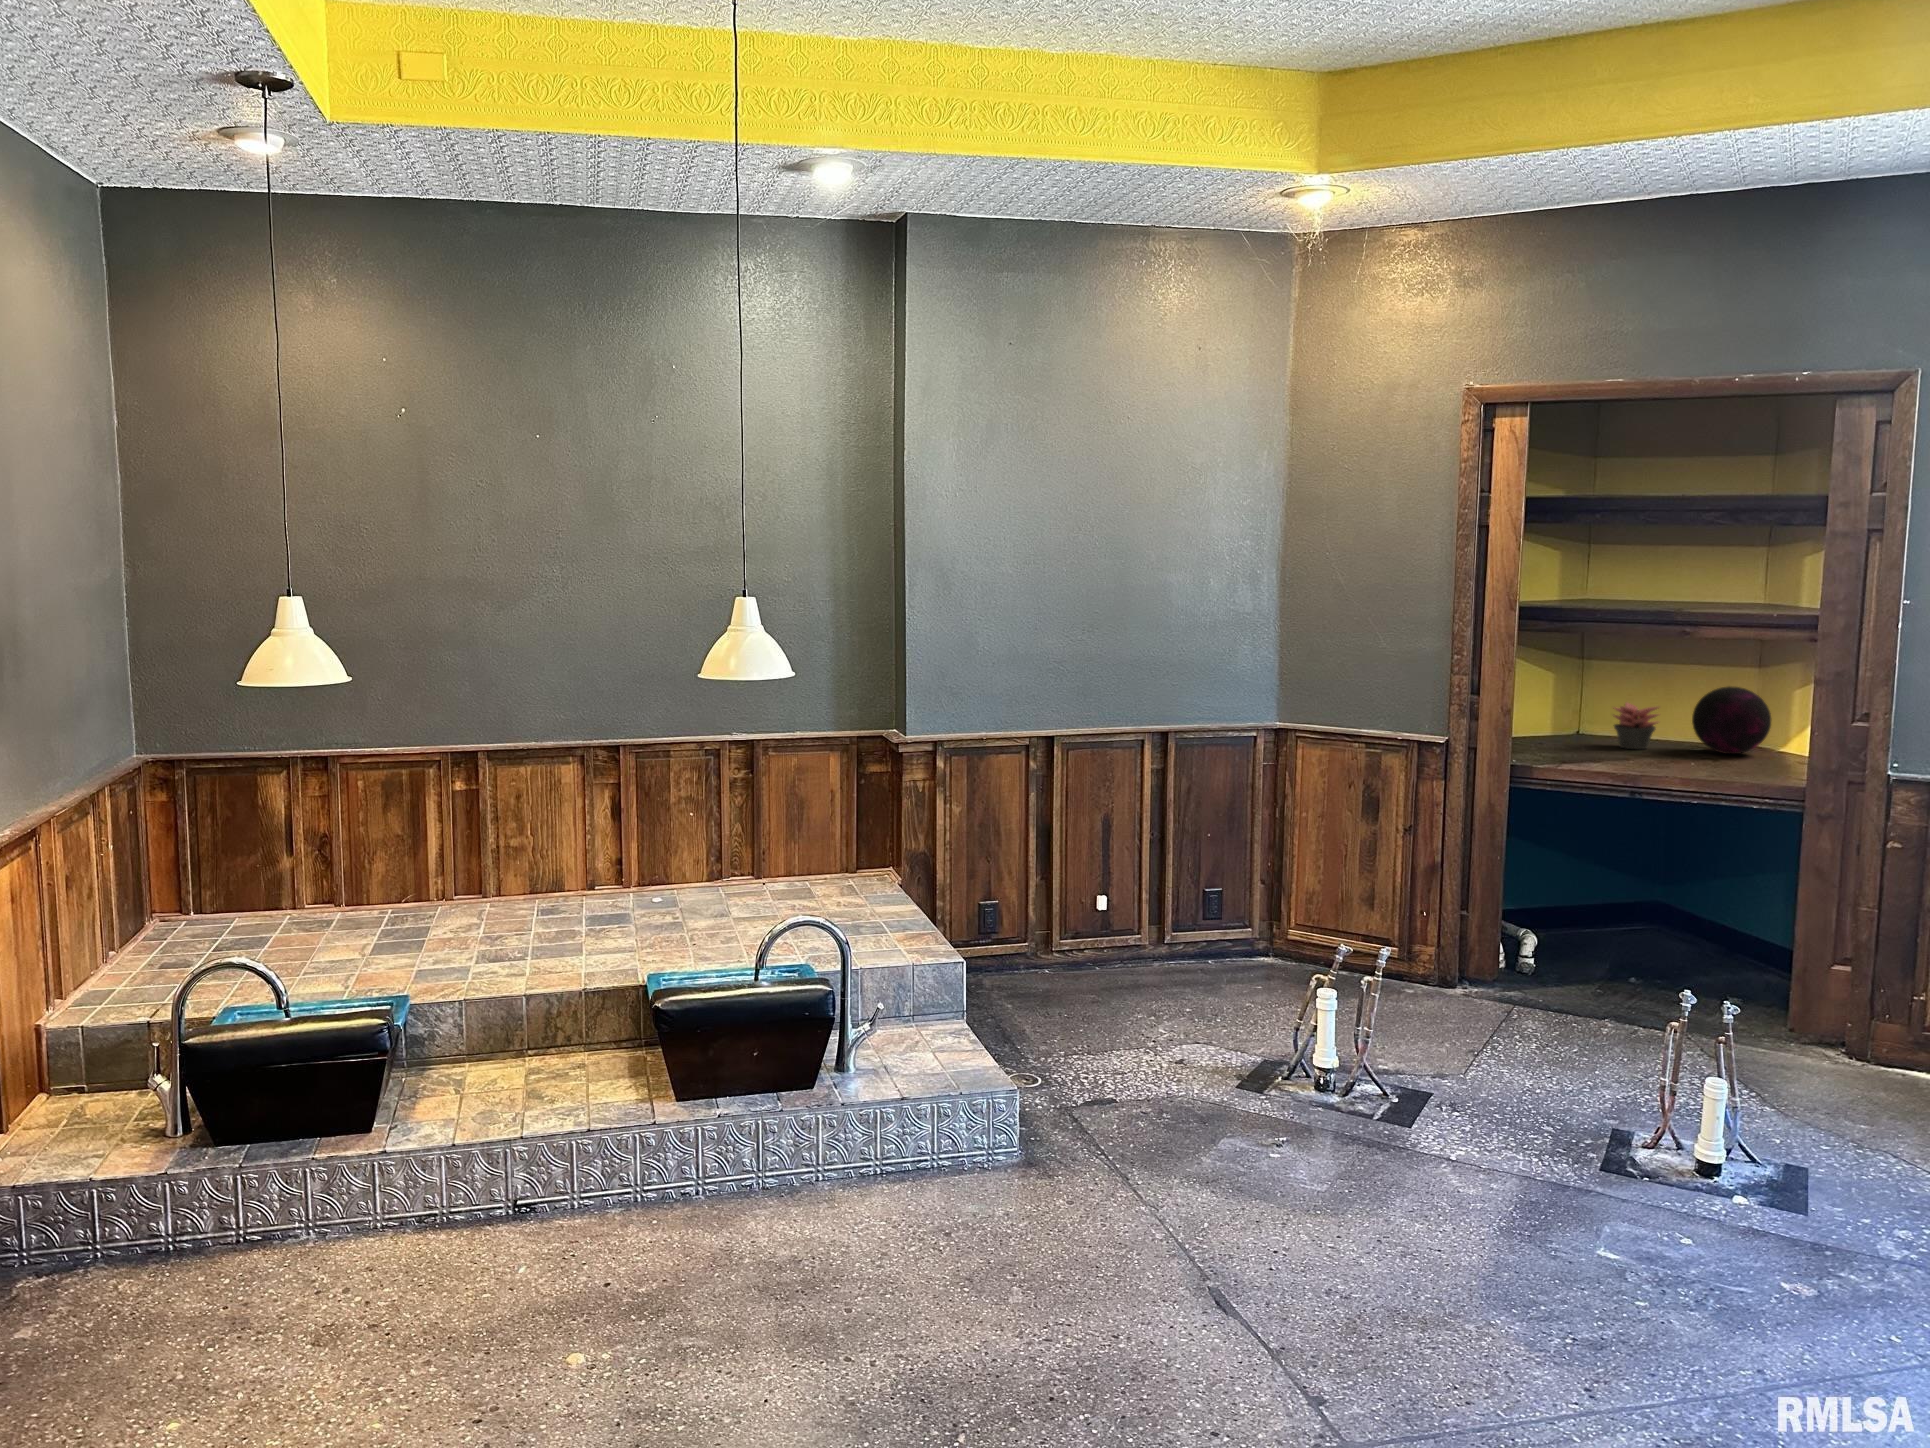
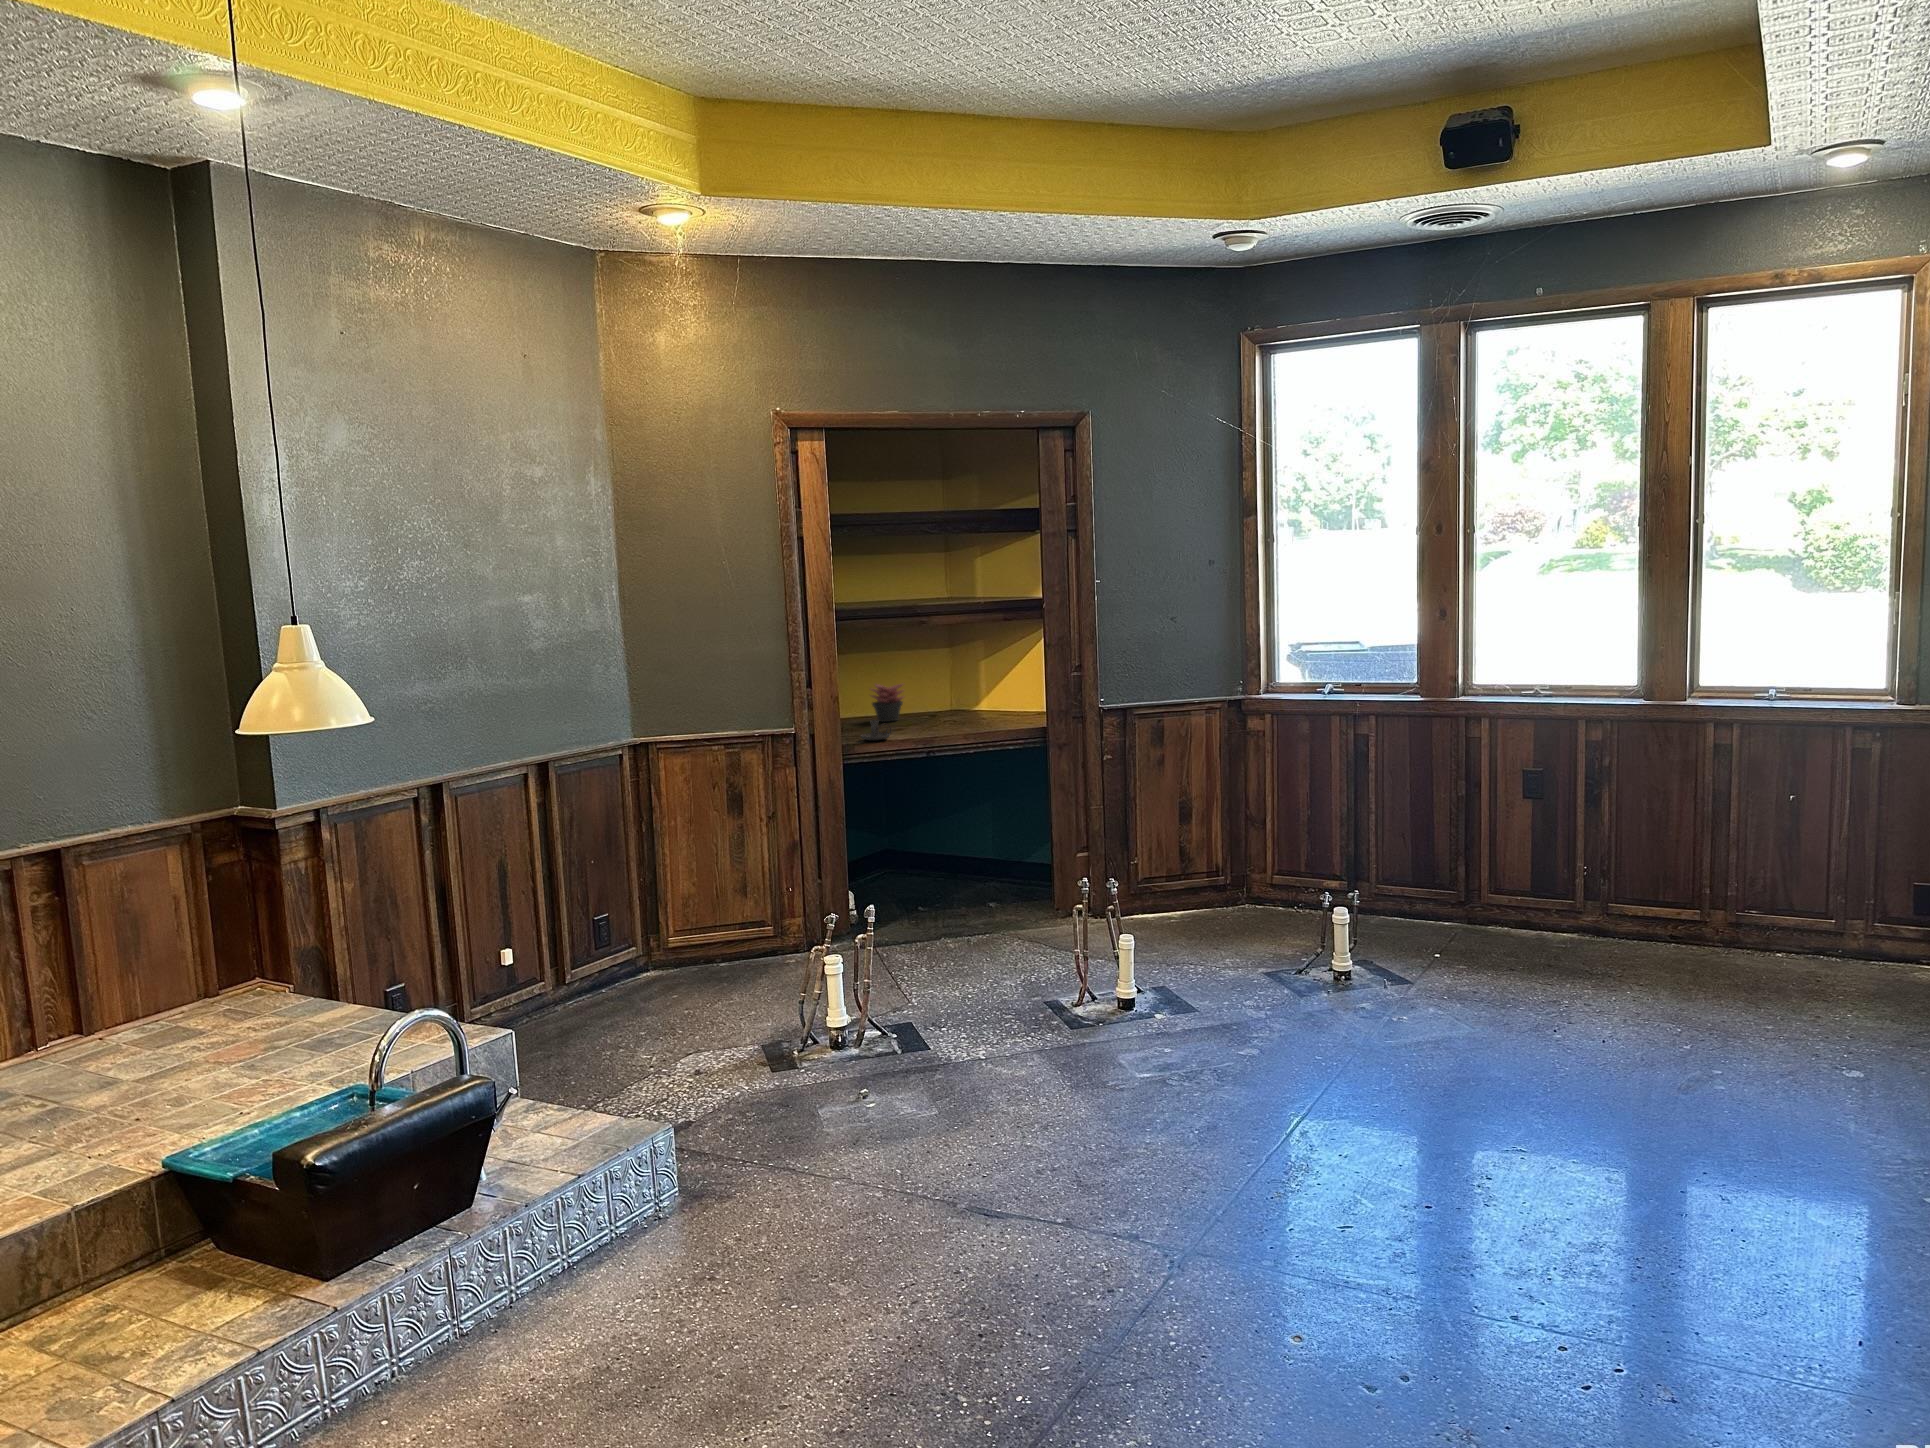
decorative orb: present [1692,686,1771,754] -> none [926,661,981,715]
candle holder: none [1544,743,1589,767] -> present [860,720,891,741]

